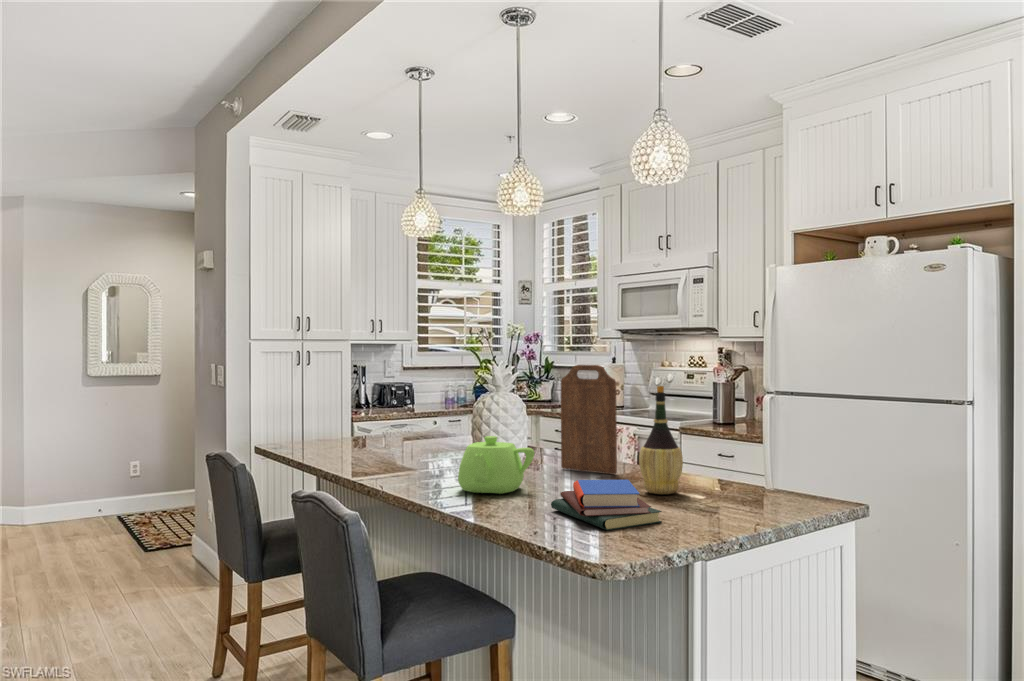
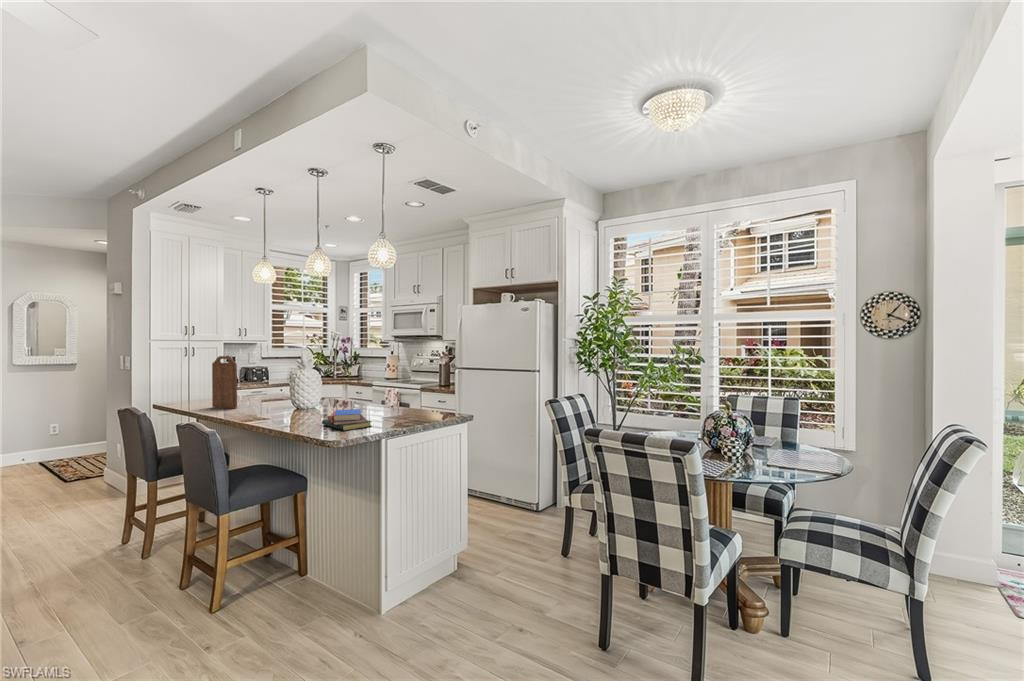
cutting board: present [561,365,617,474] -> present [212,356,237,408]
wine bottle: present [639,386,683,494] -> none [371,366,392,416]
teapot: present [458,436,534,494] -> none [277,392,319,420]

